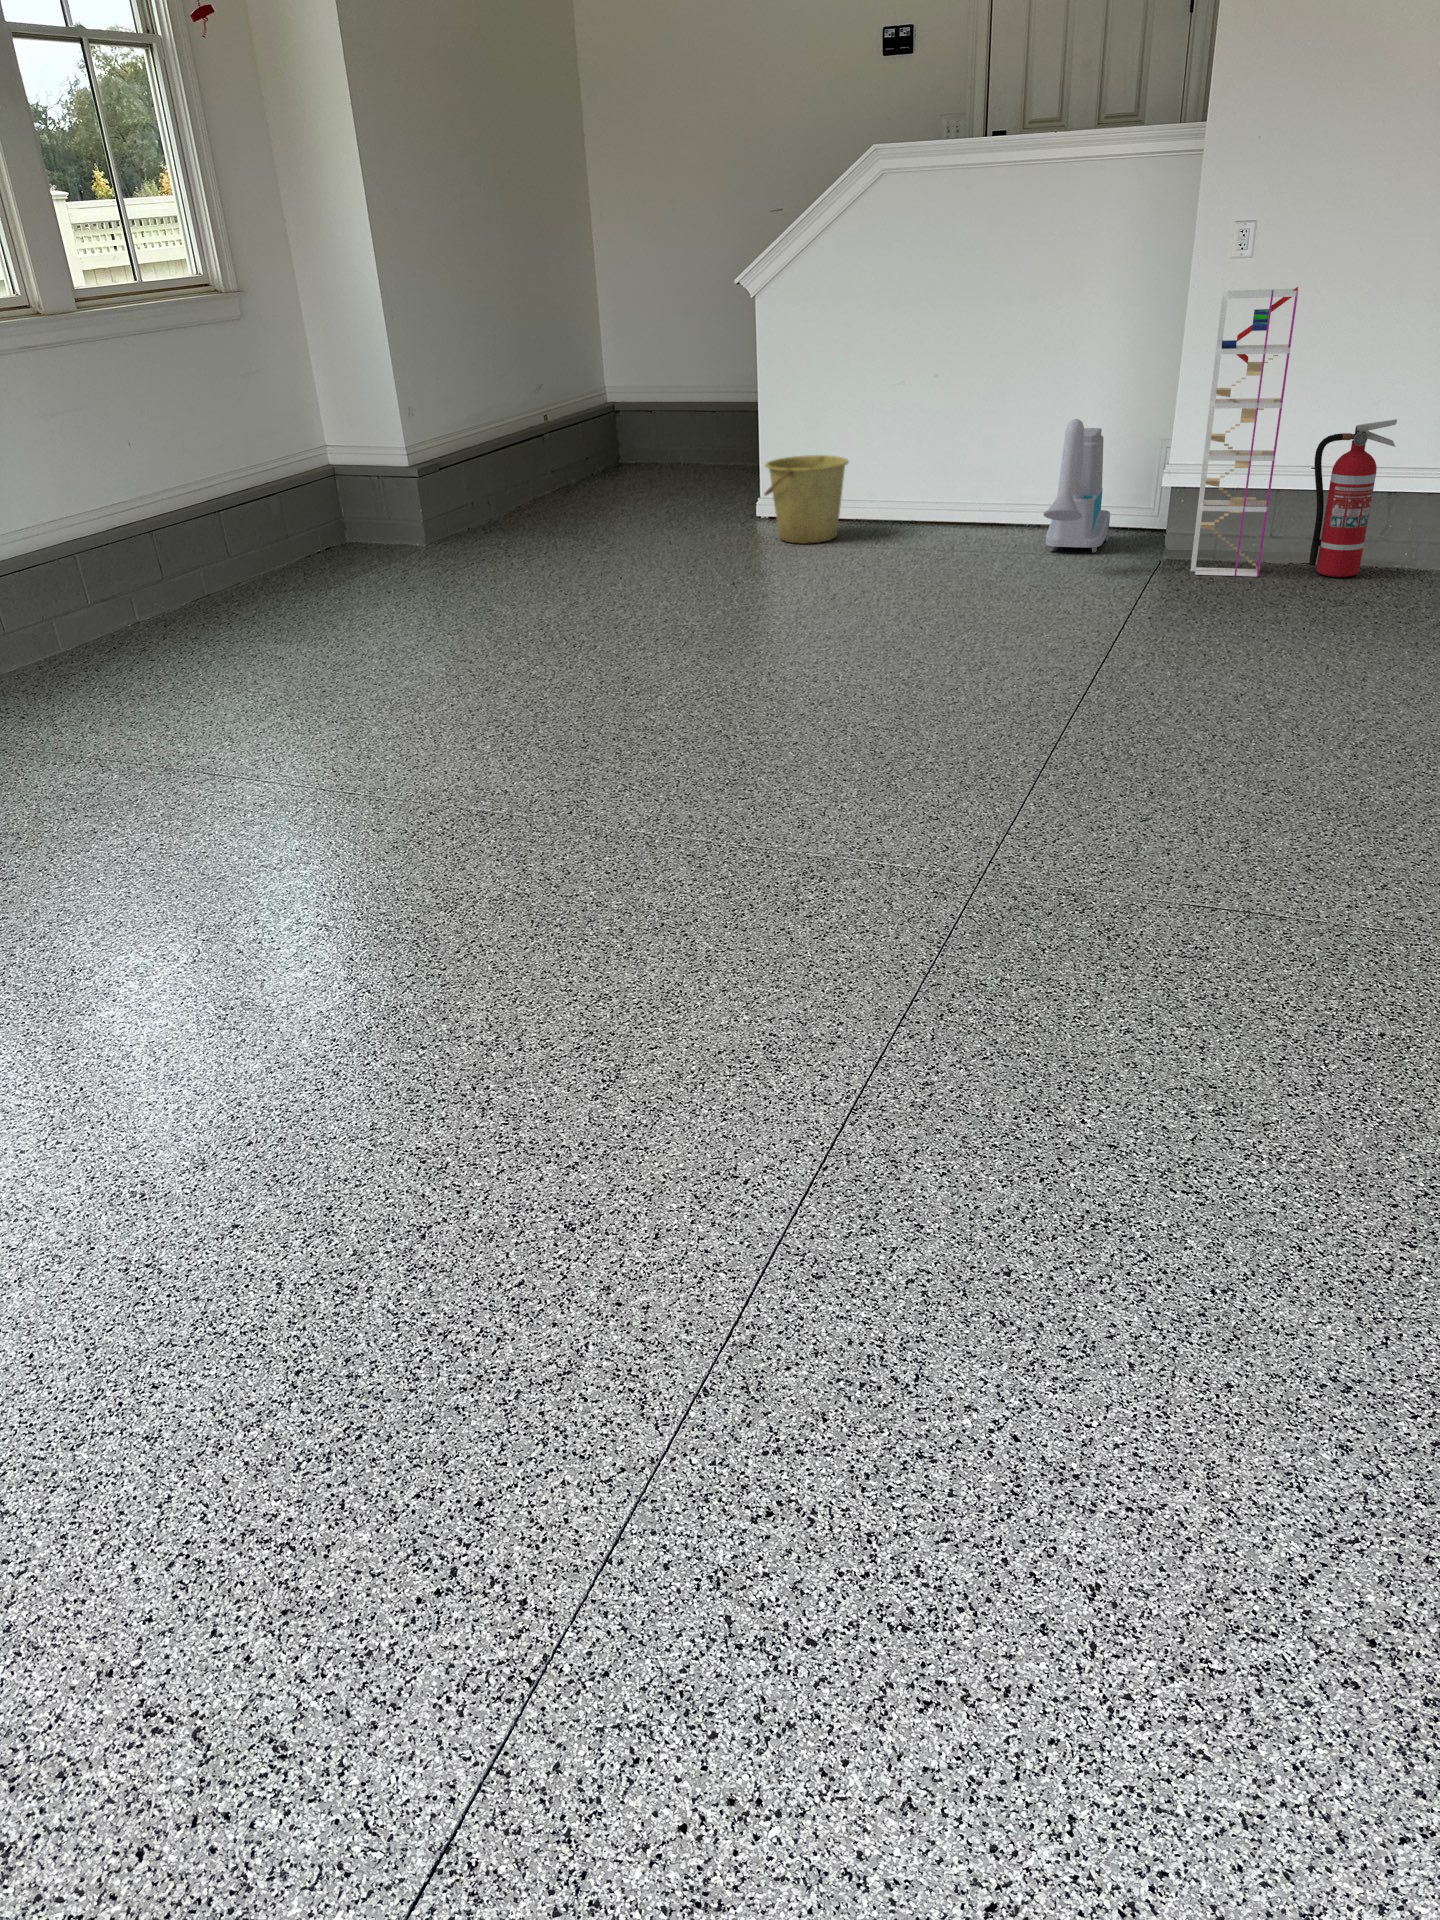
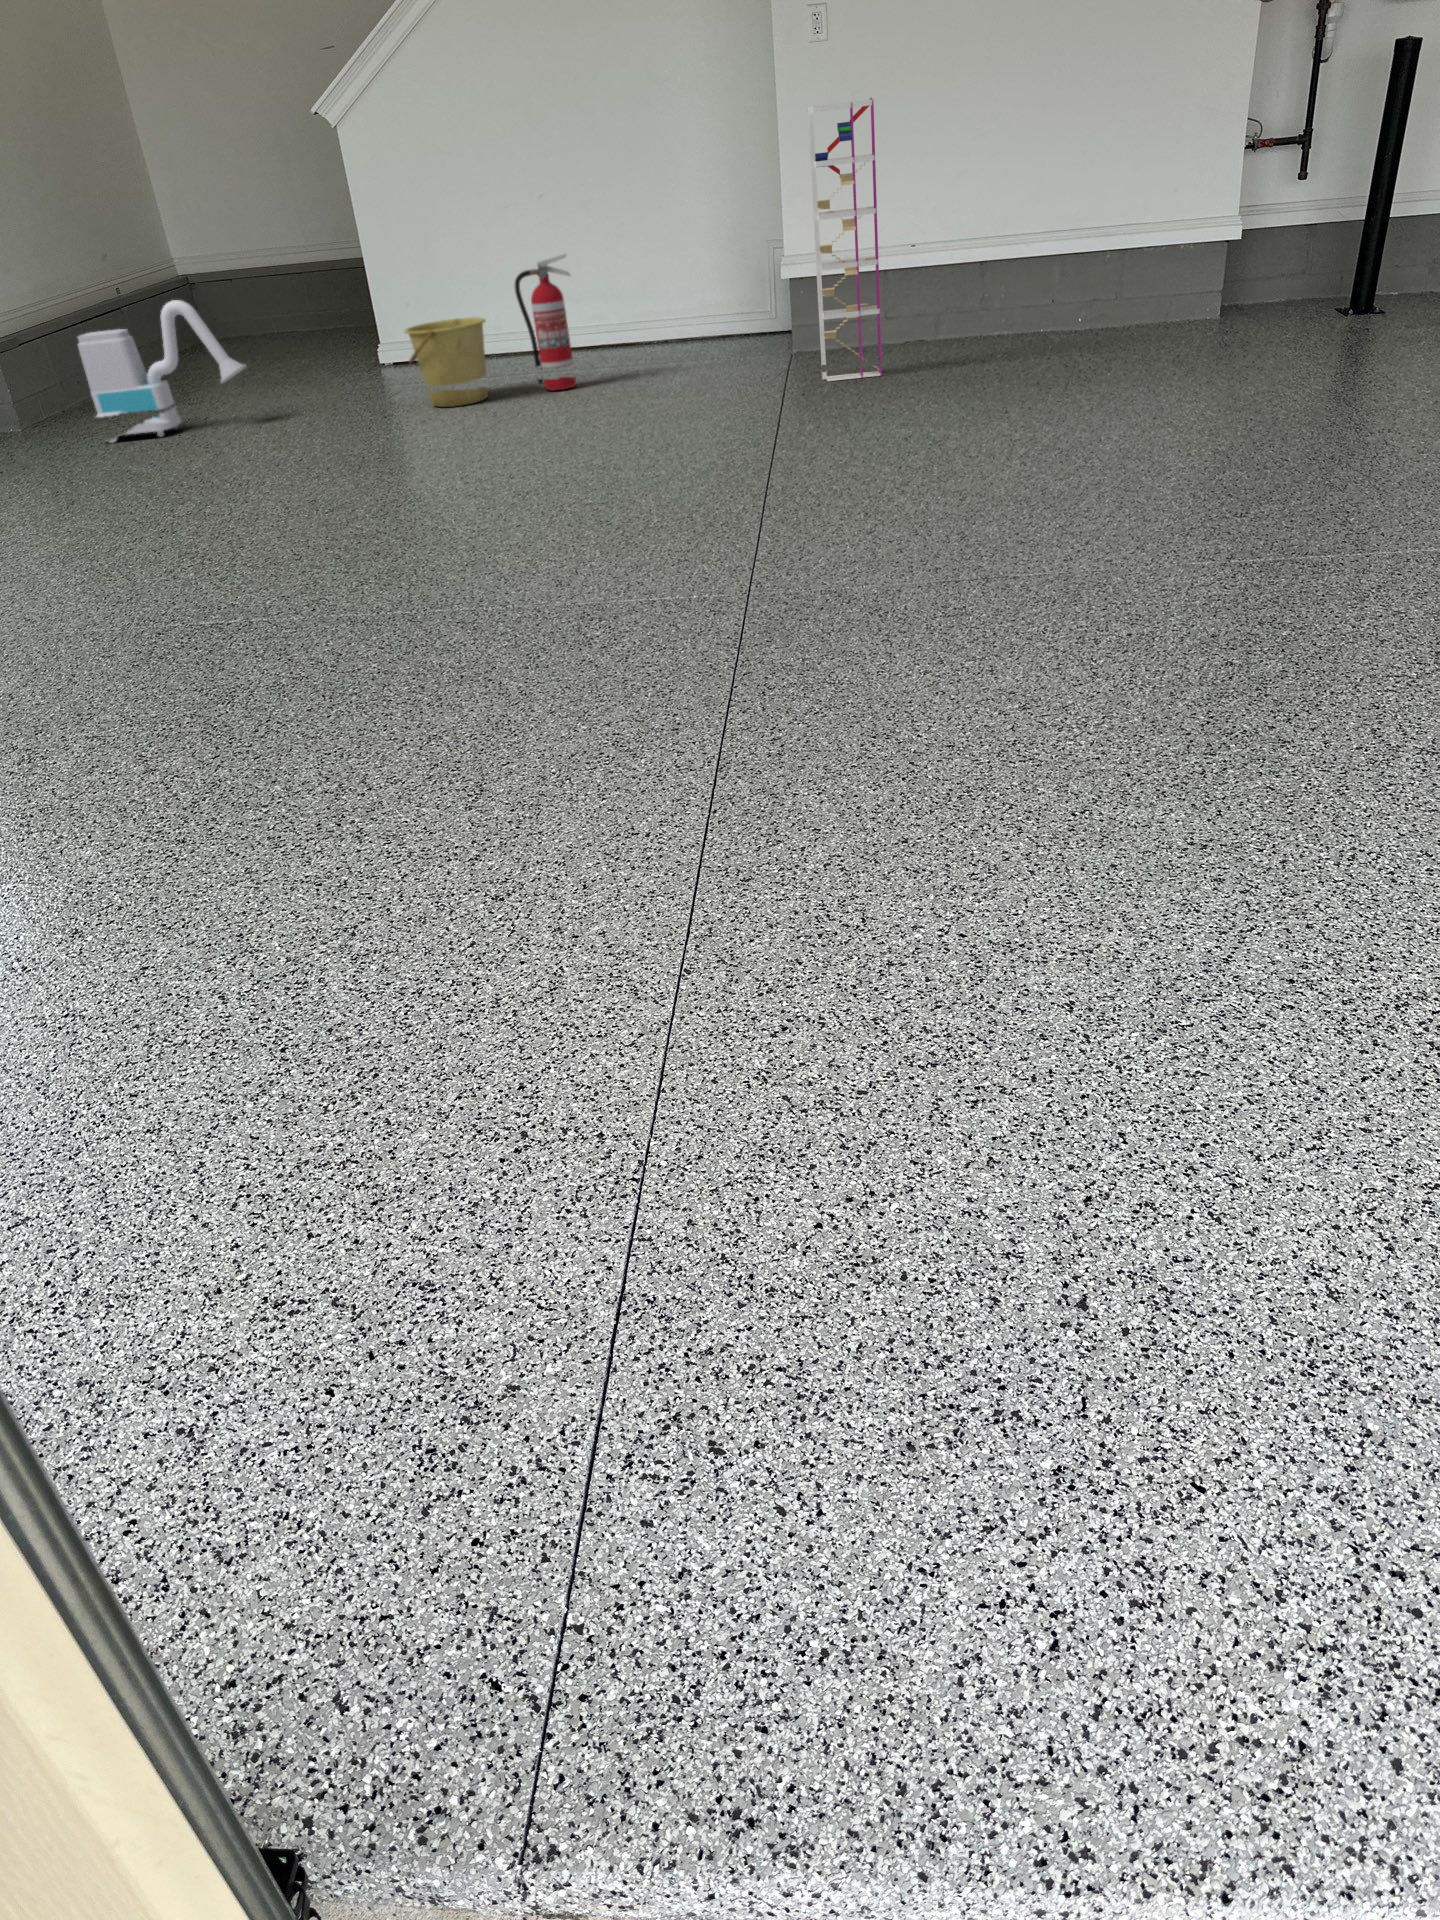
vacuum cleaner: present [1043,419,1110,553] -> present [78,300,246,443]
fire extinguisher: present [1309,419,1397,577] -> present [515,254,576,391]

